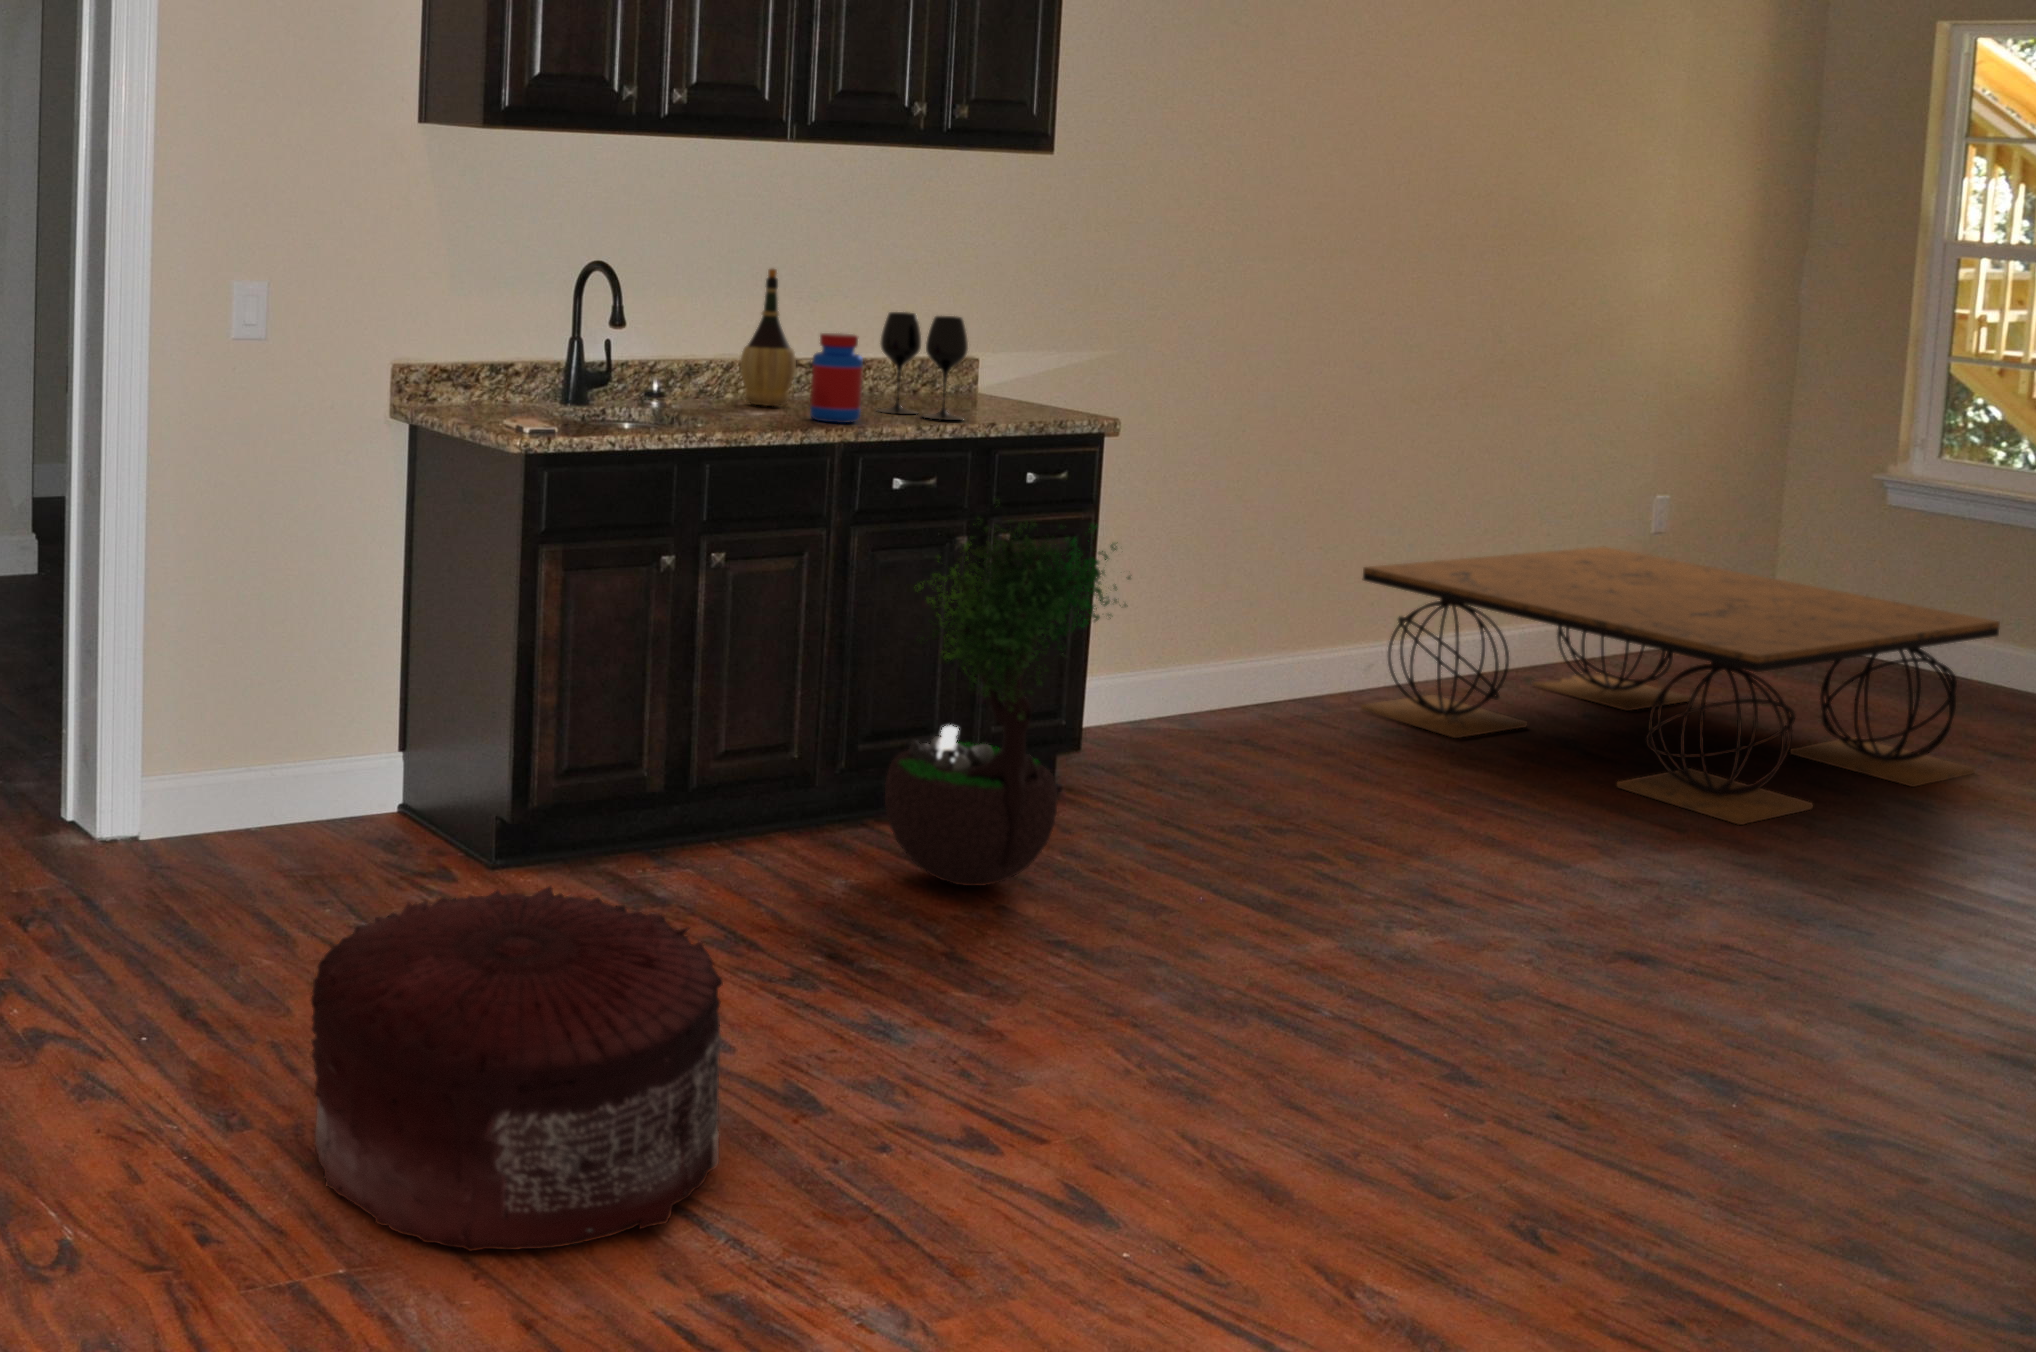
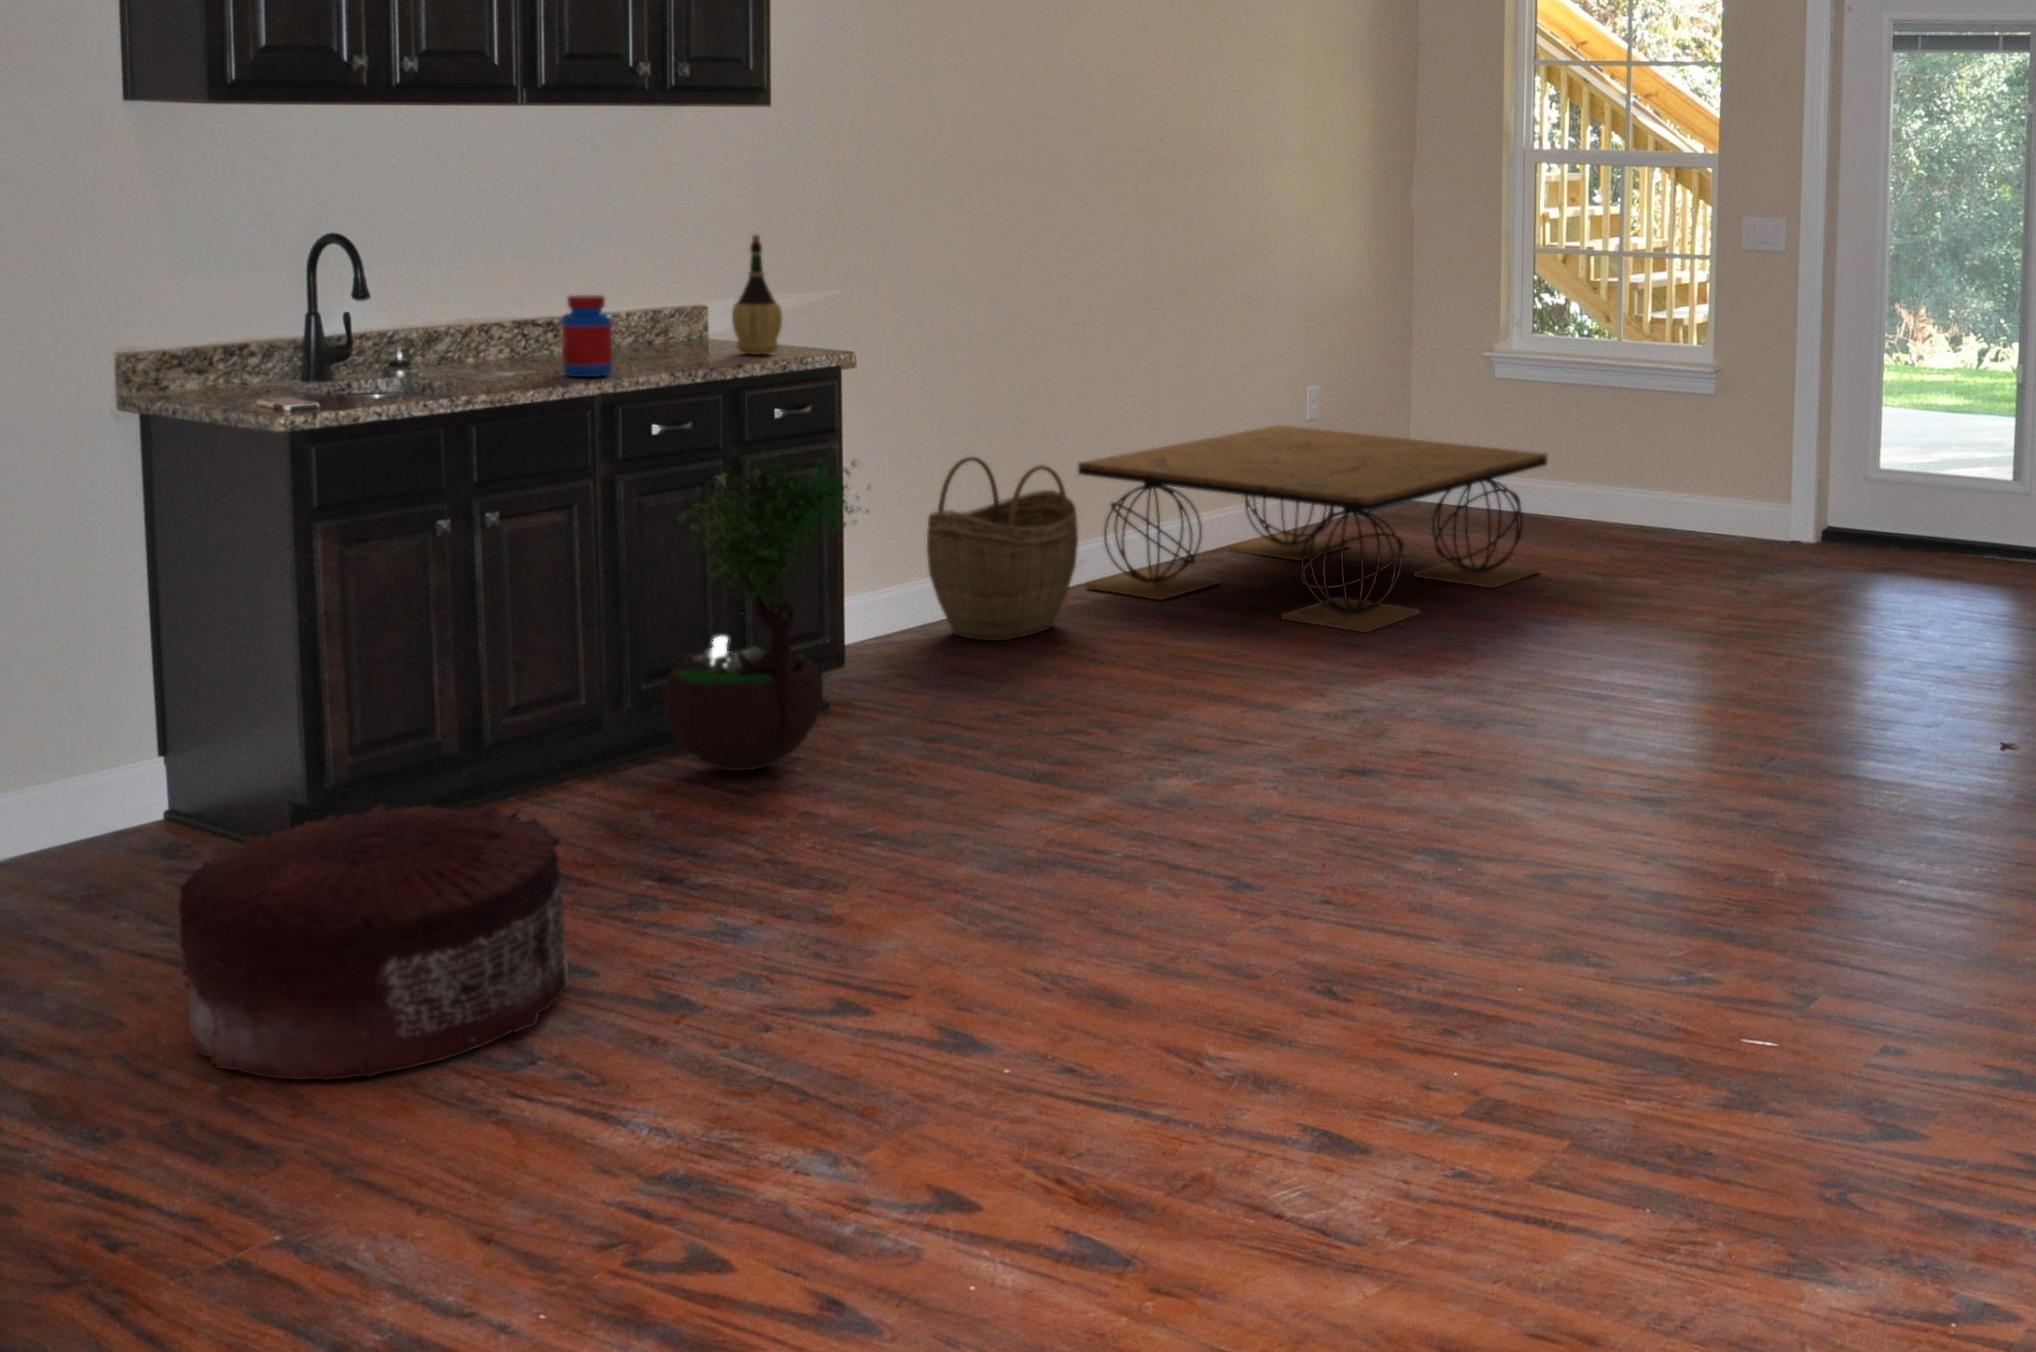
wine bottle: present [740,269,796,406] -> present [732,235,782,354]
wine glass: present [878,312,968,420] -> none [623,270,711,366]
woven basket: none [1187,548,1363,763] -> present [927,457,1078,641]

